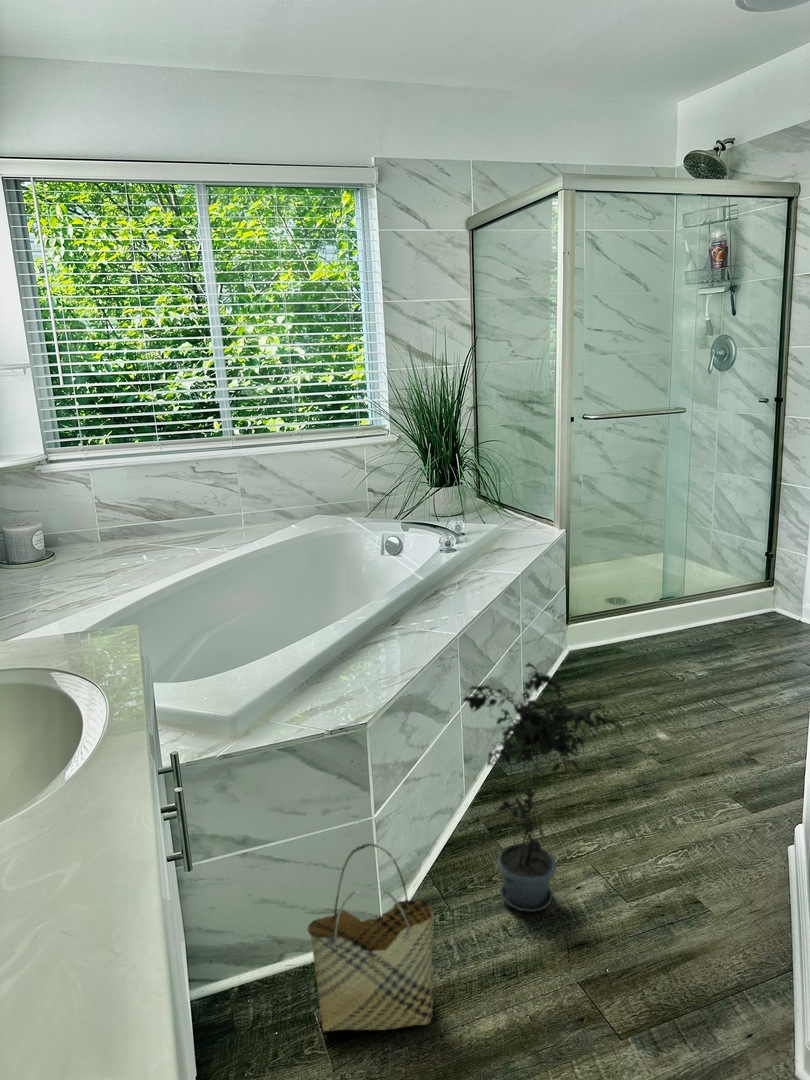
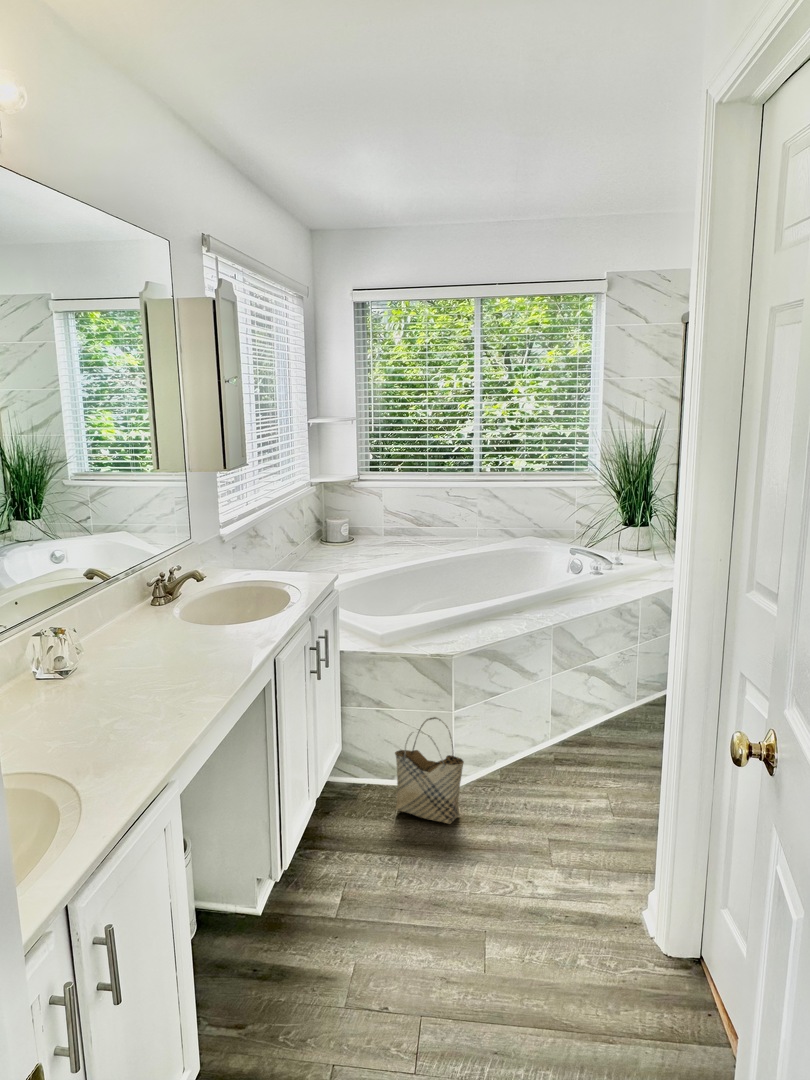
potted plant: present [463,663,621,912] -> none [521,641,605,803]

